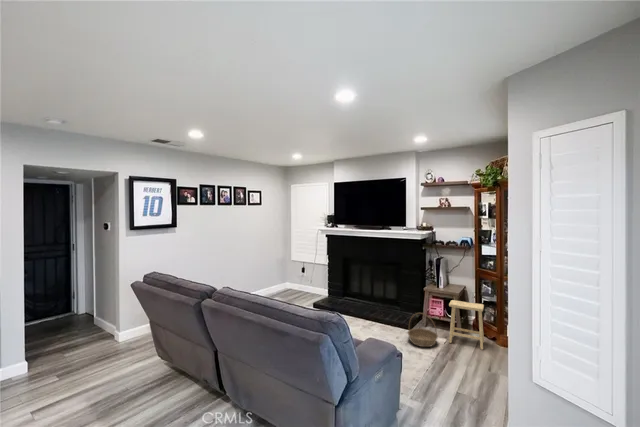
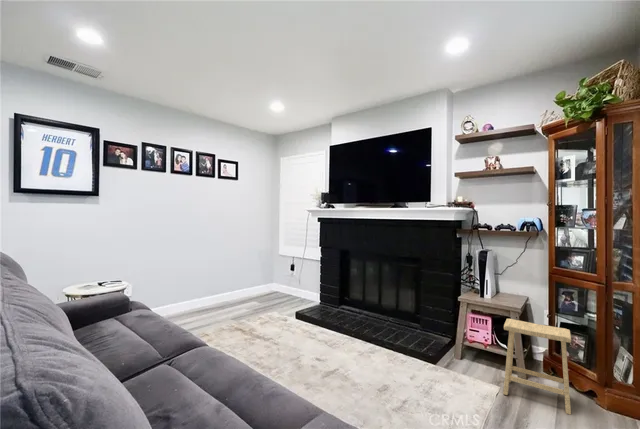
basket: present [408,313,438,347] -> none [429,338,483,401]

